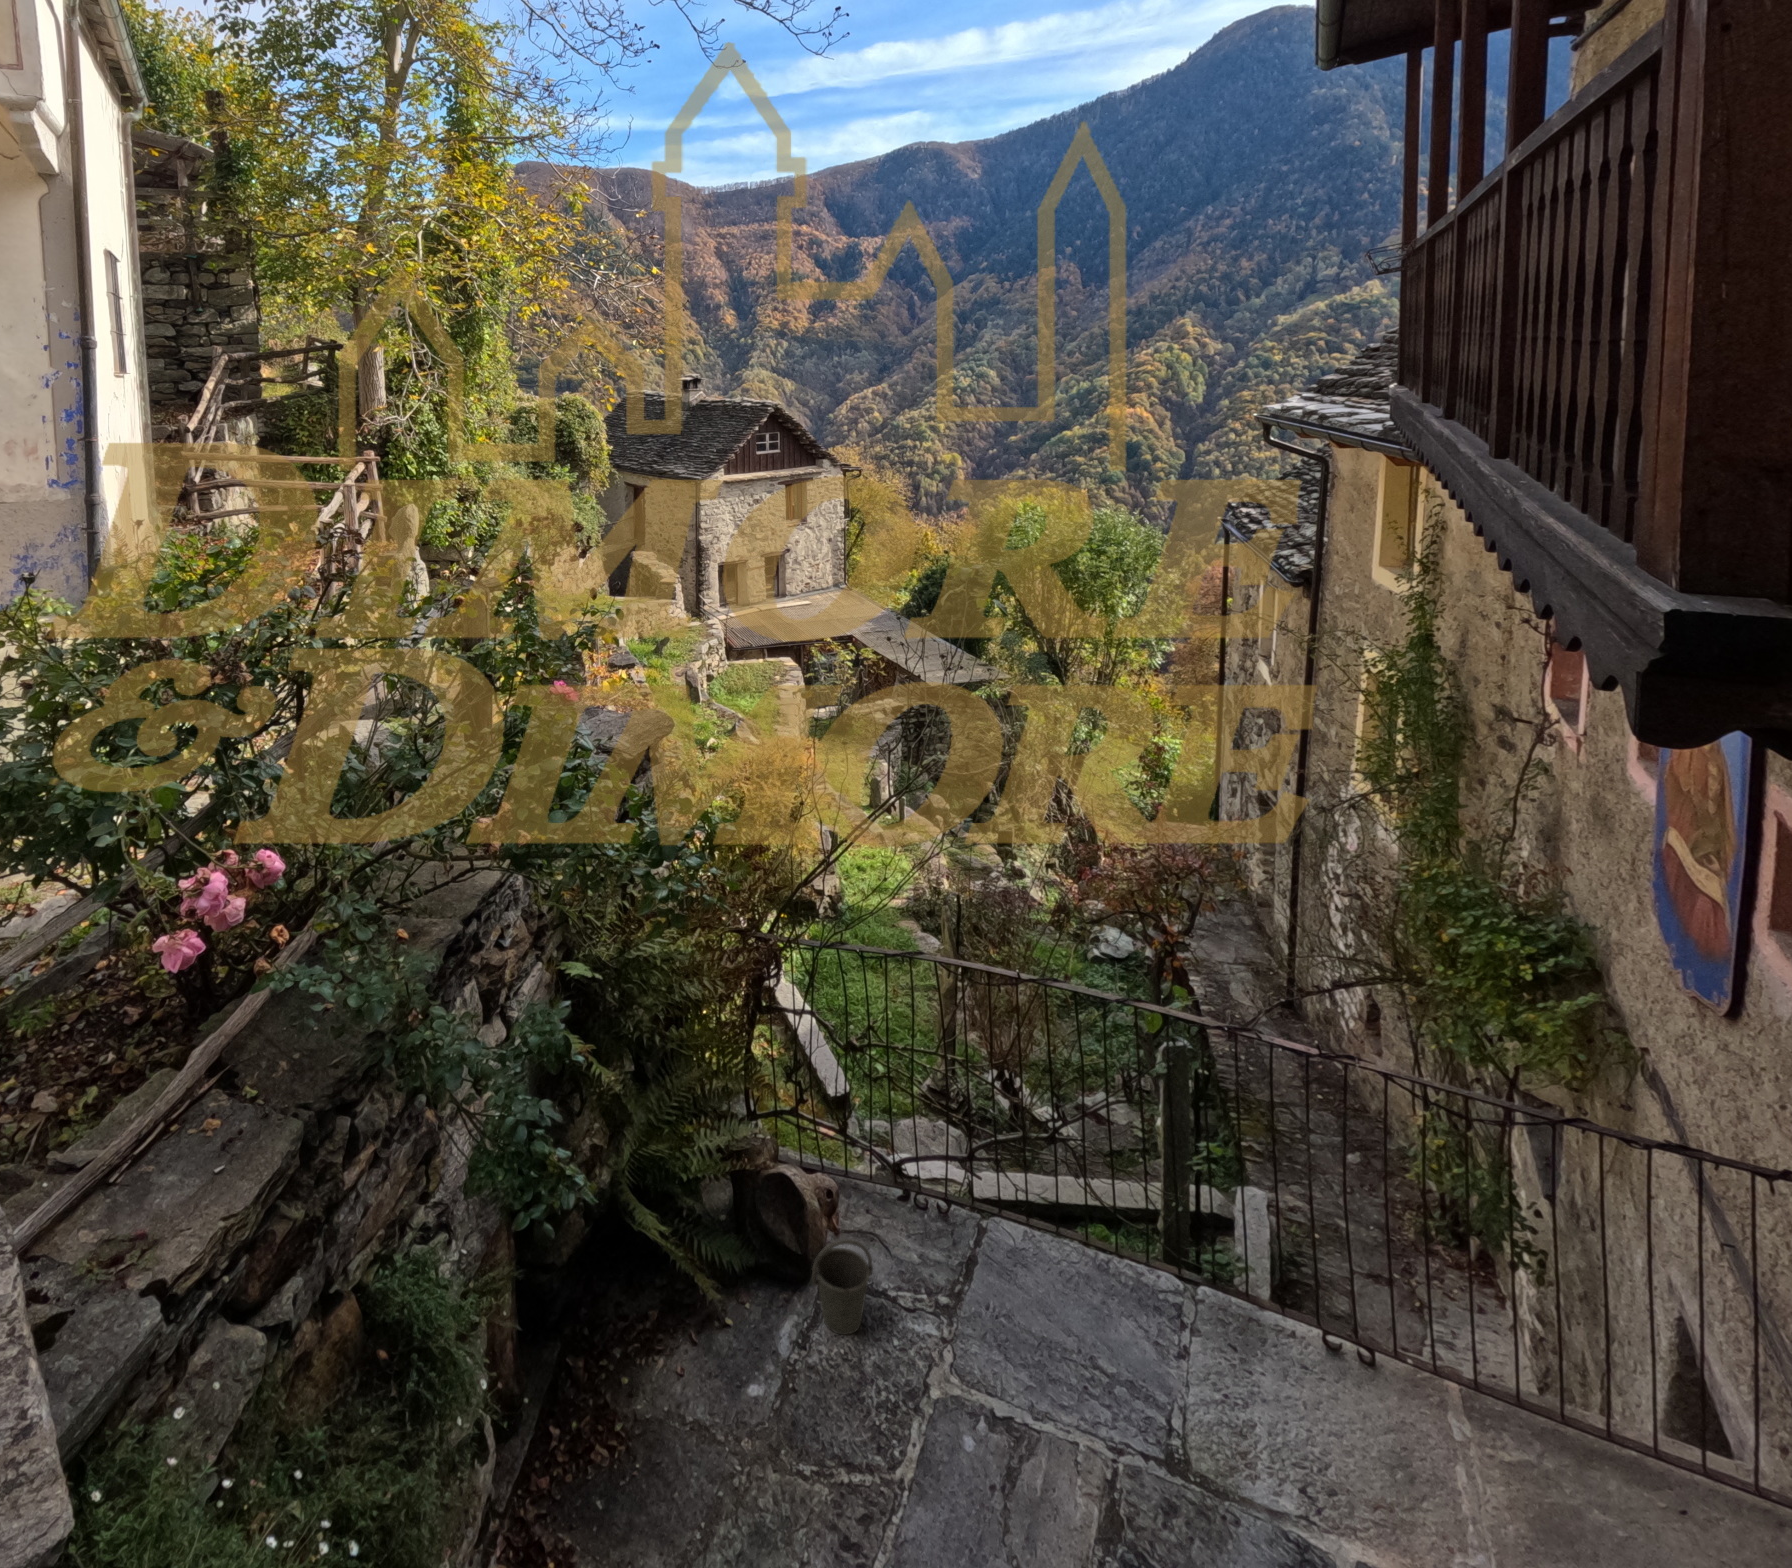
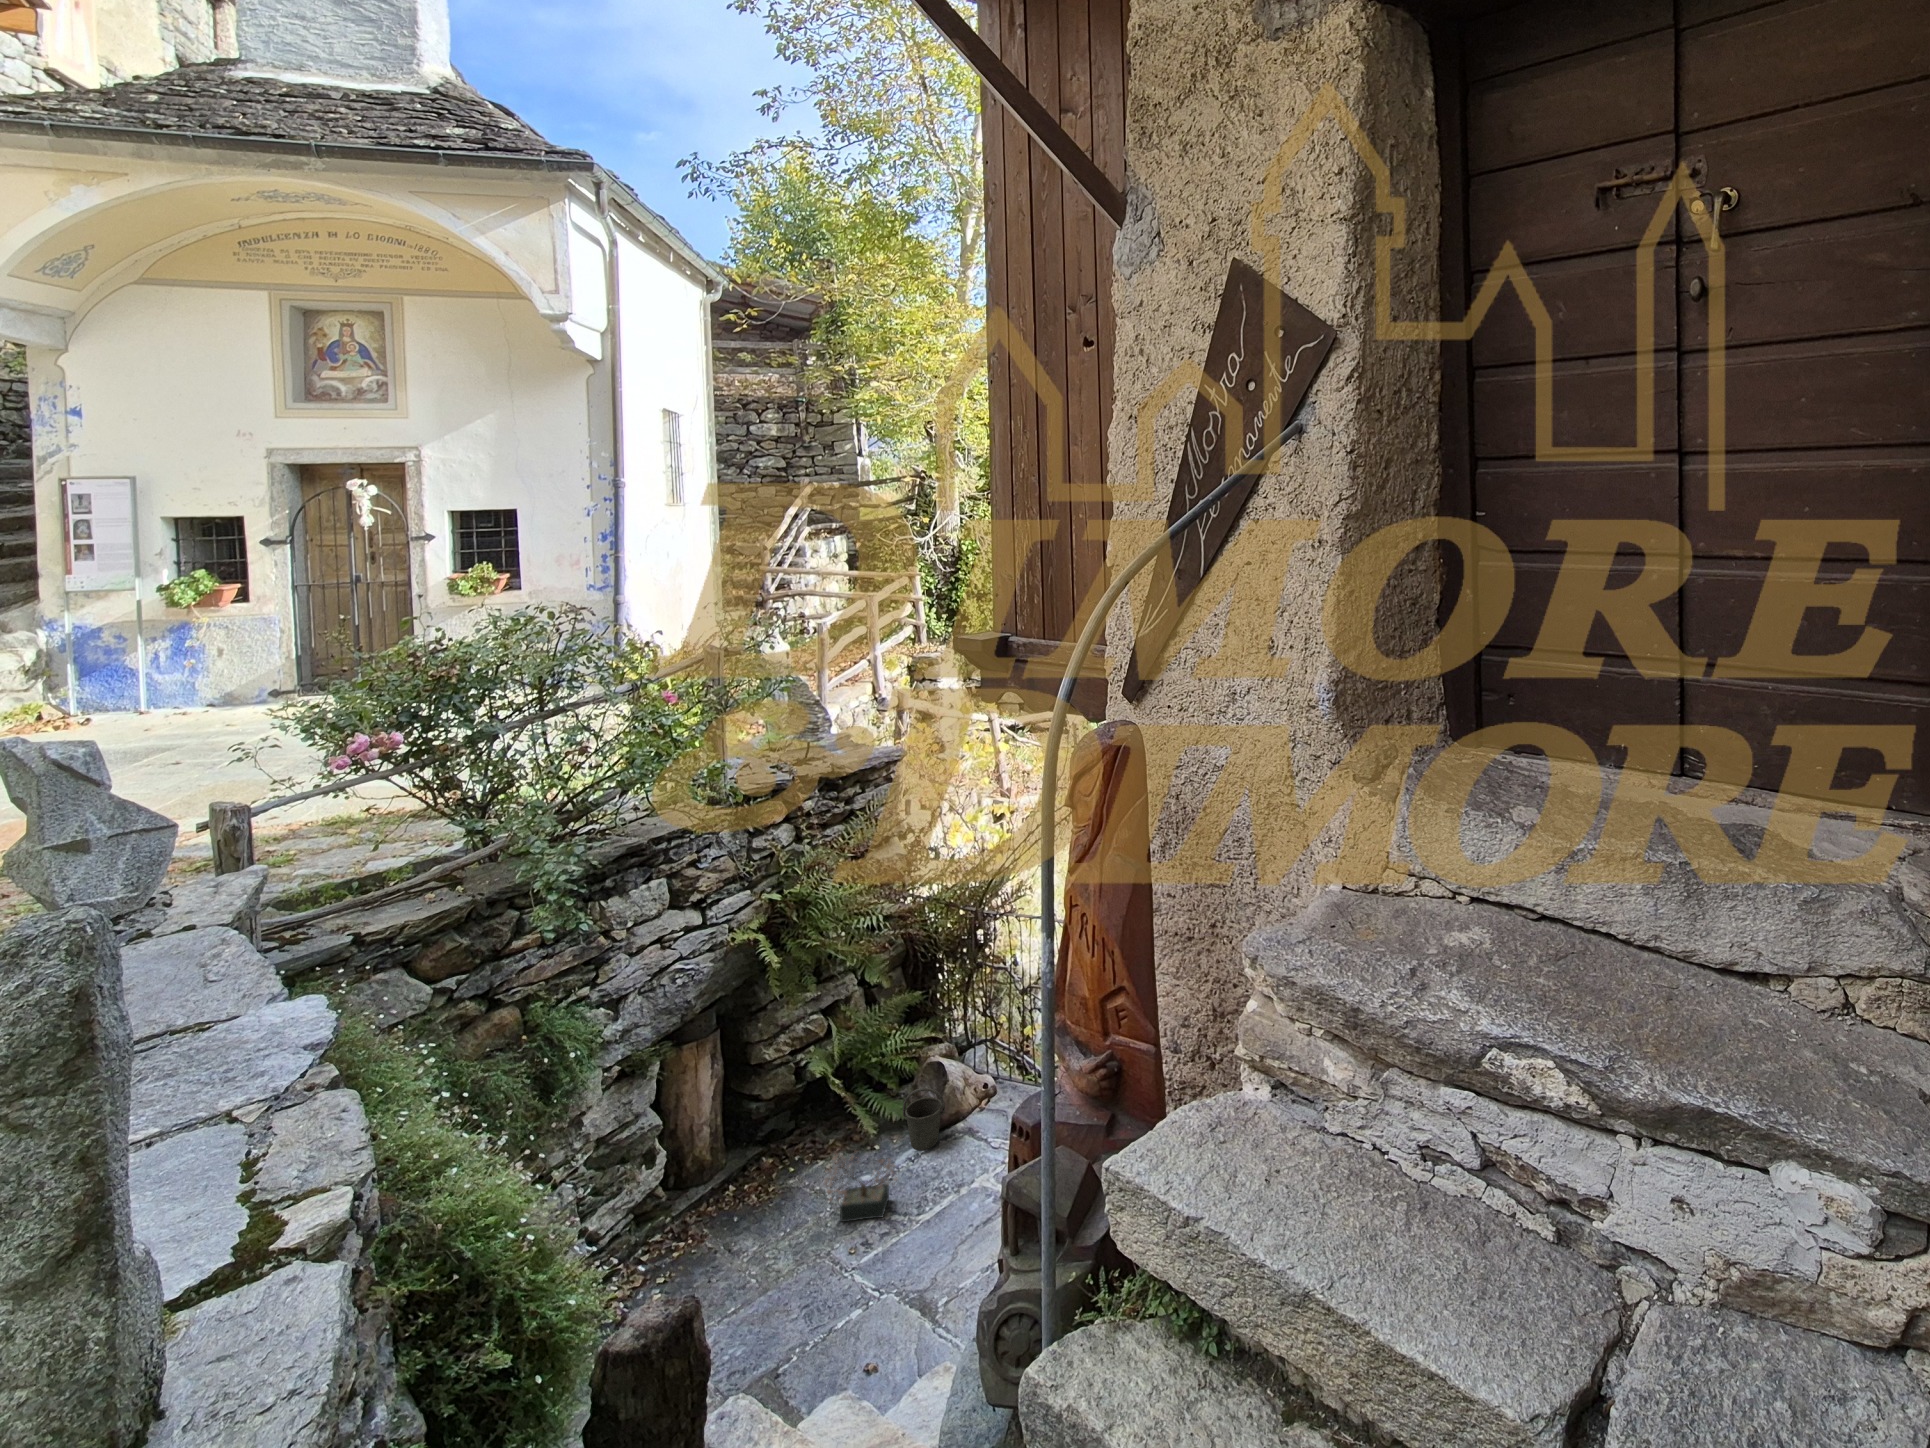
decorative plant: none [784,1367,896,1494] -> present [825,1150,897,1222]

